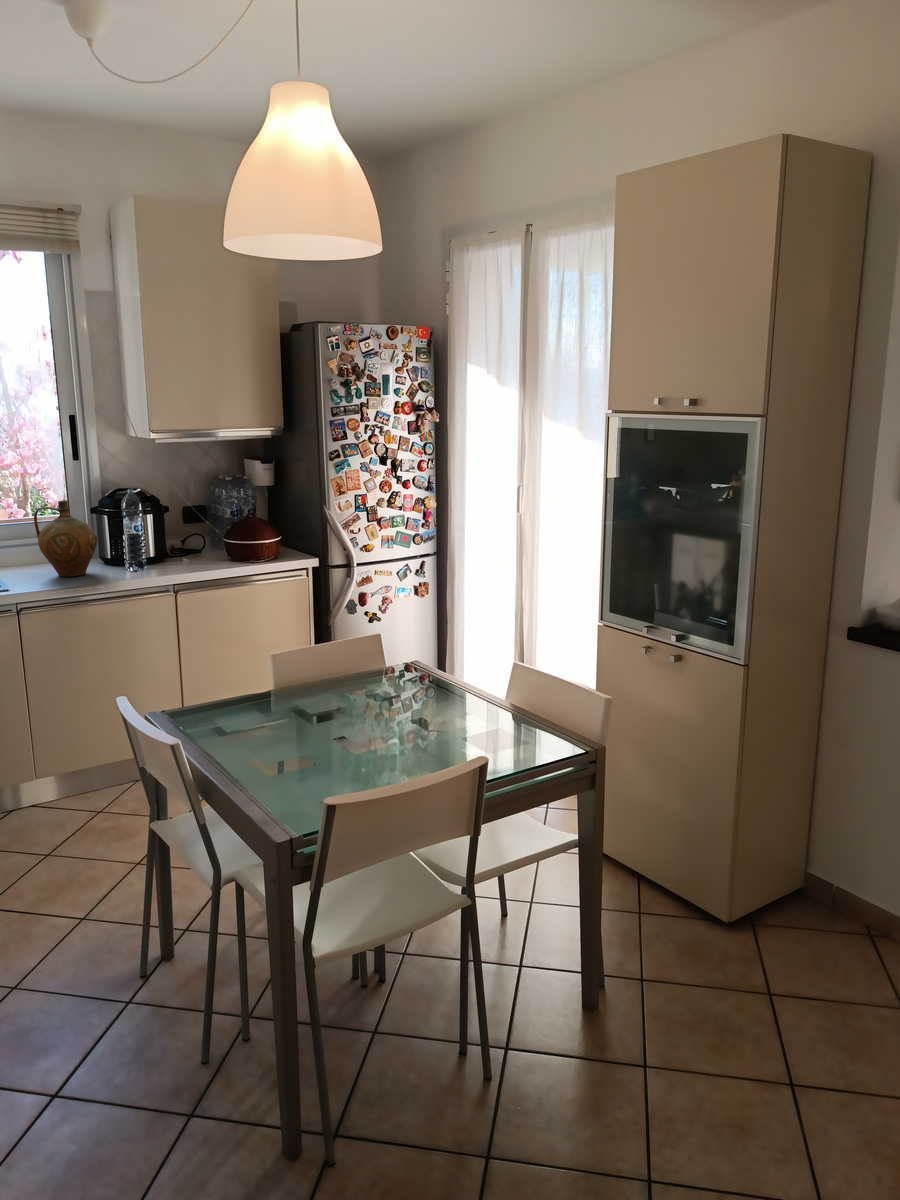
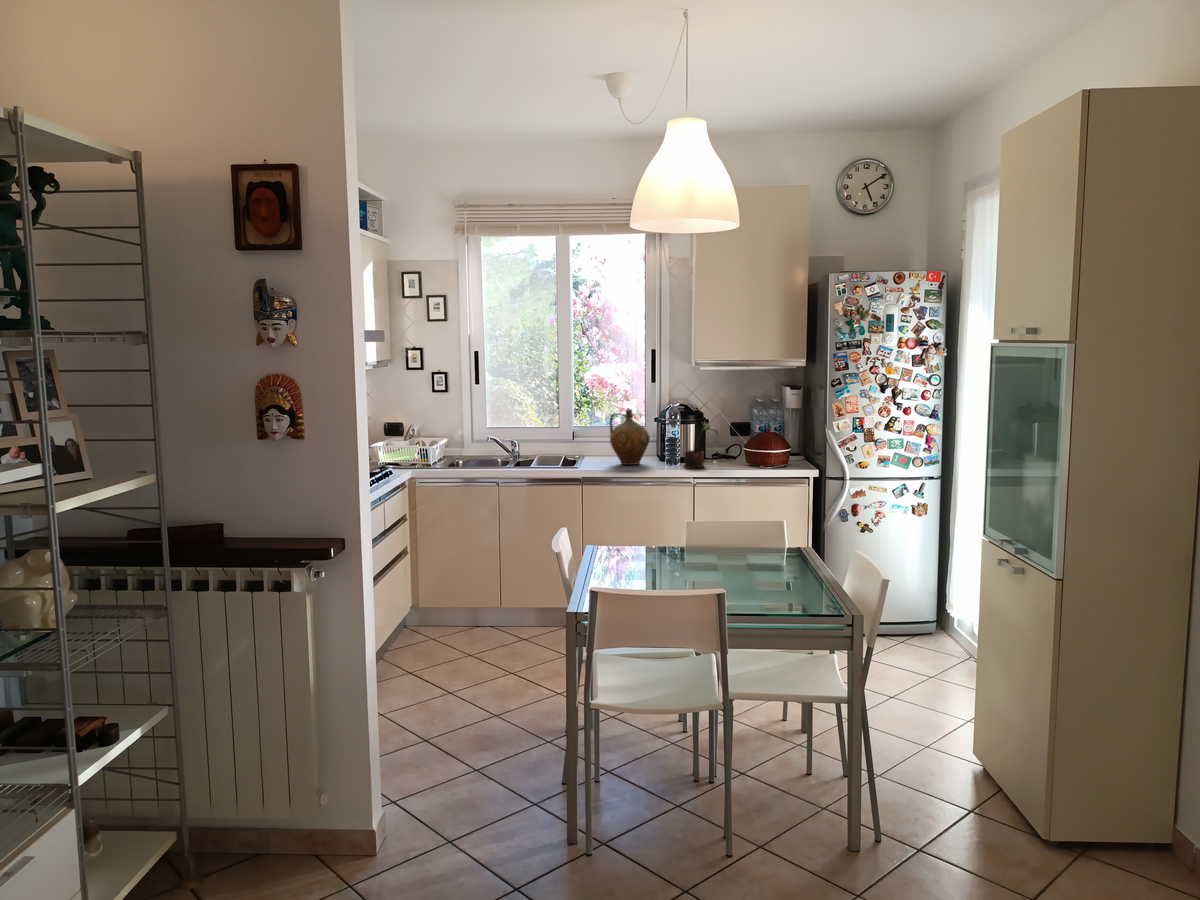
potted plant: none [148,510,191,573] -> present [684,422,718,468]

